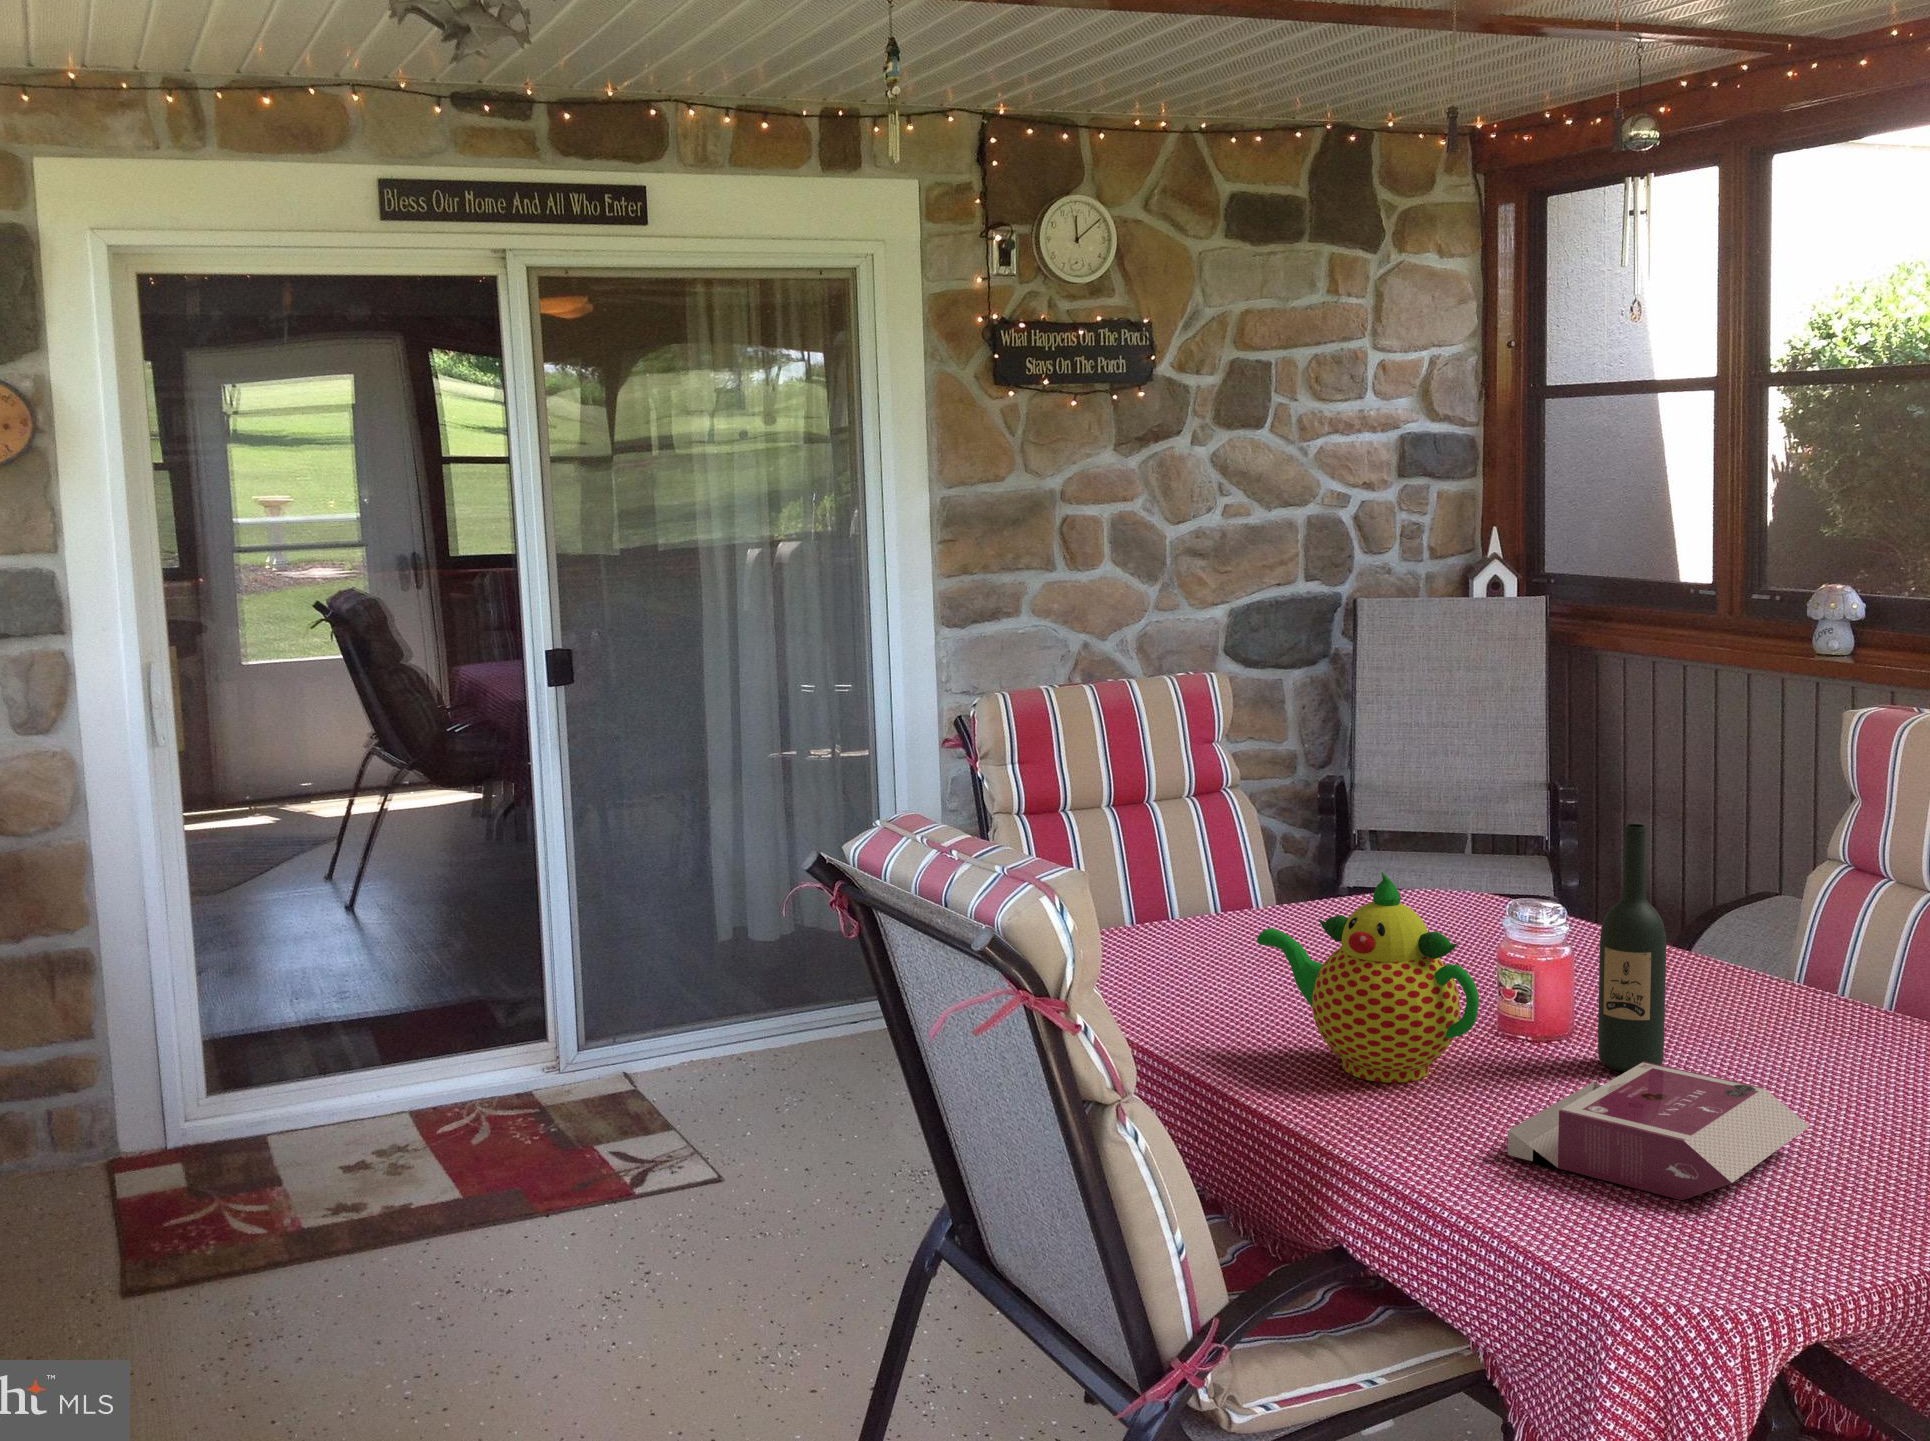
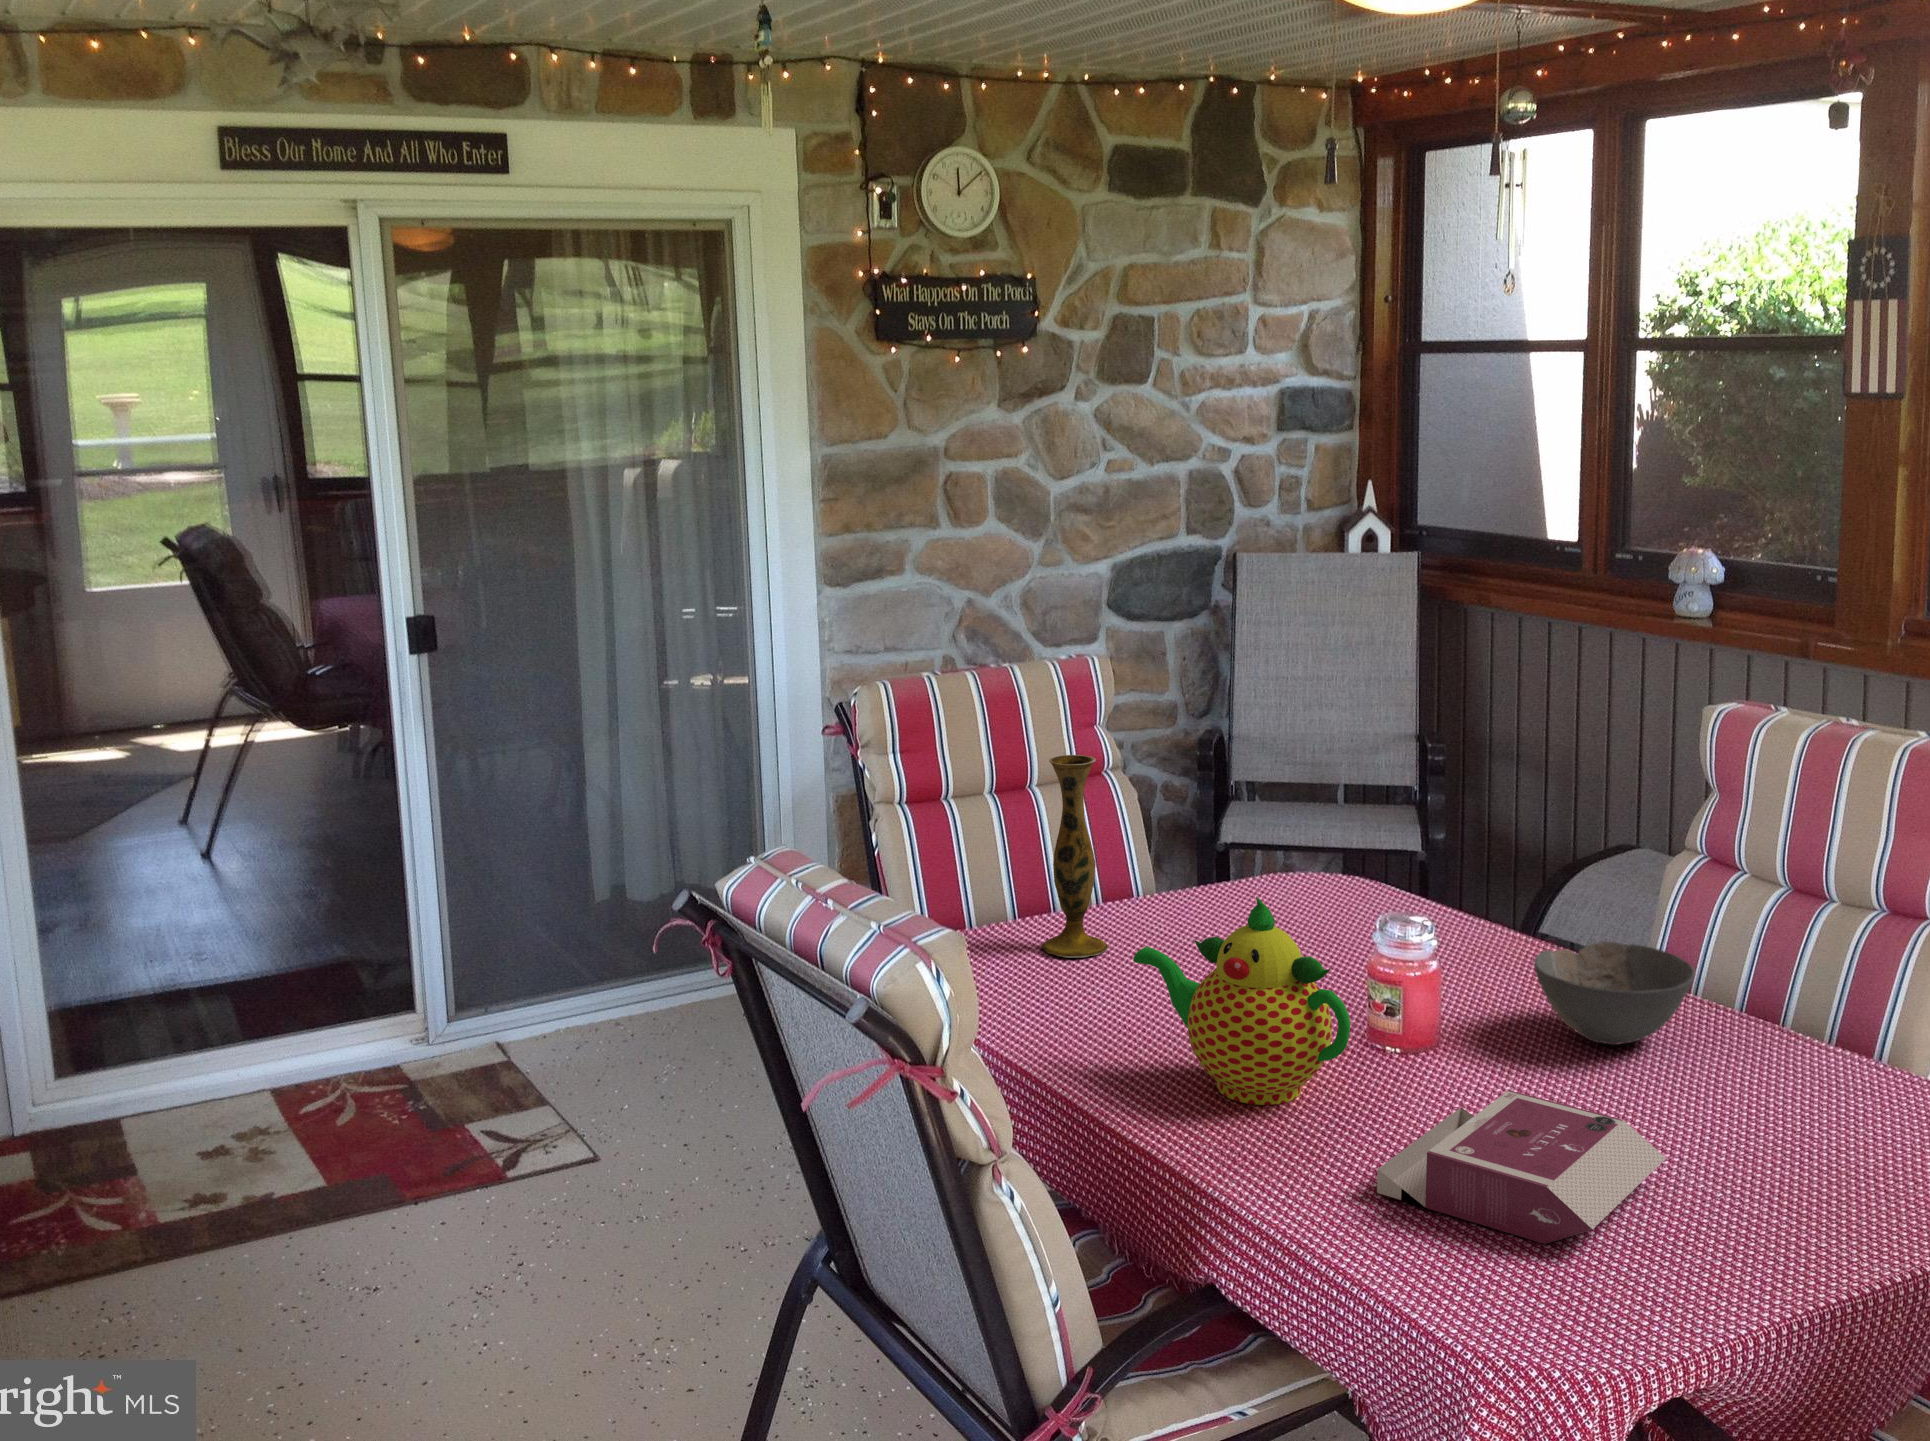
vase: none [1161,757,1230,960] -> present [1040,755,1108,958]
wine bottle: present [1598,824,1666,1072] -> none [1465,847,1531,1090]
bowl: none [1670,936,1841,1036] -> present [1534,941,1695,1045]

